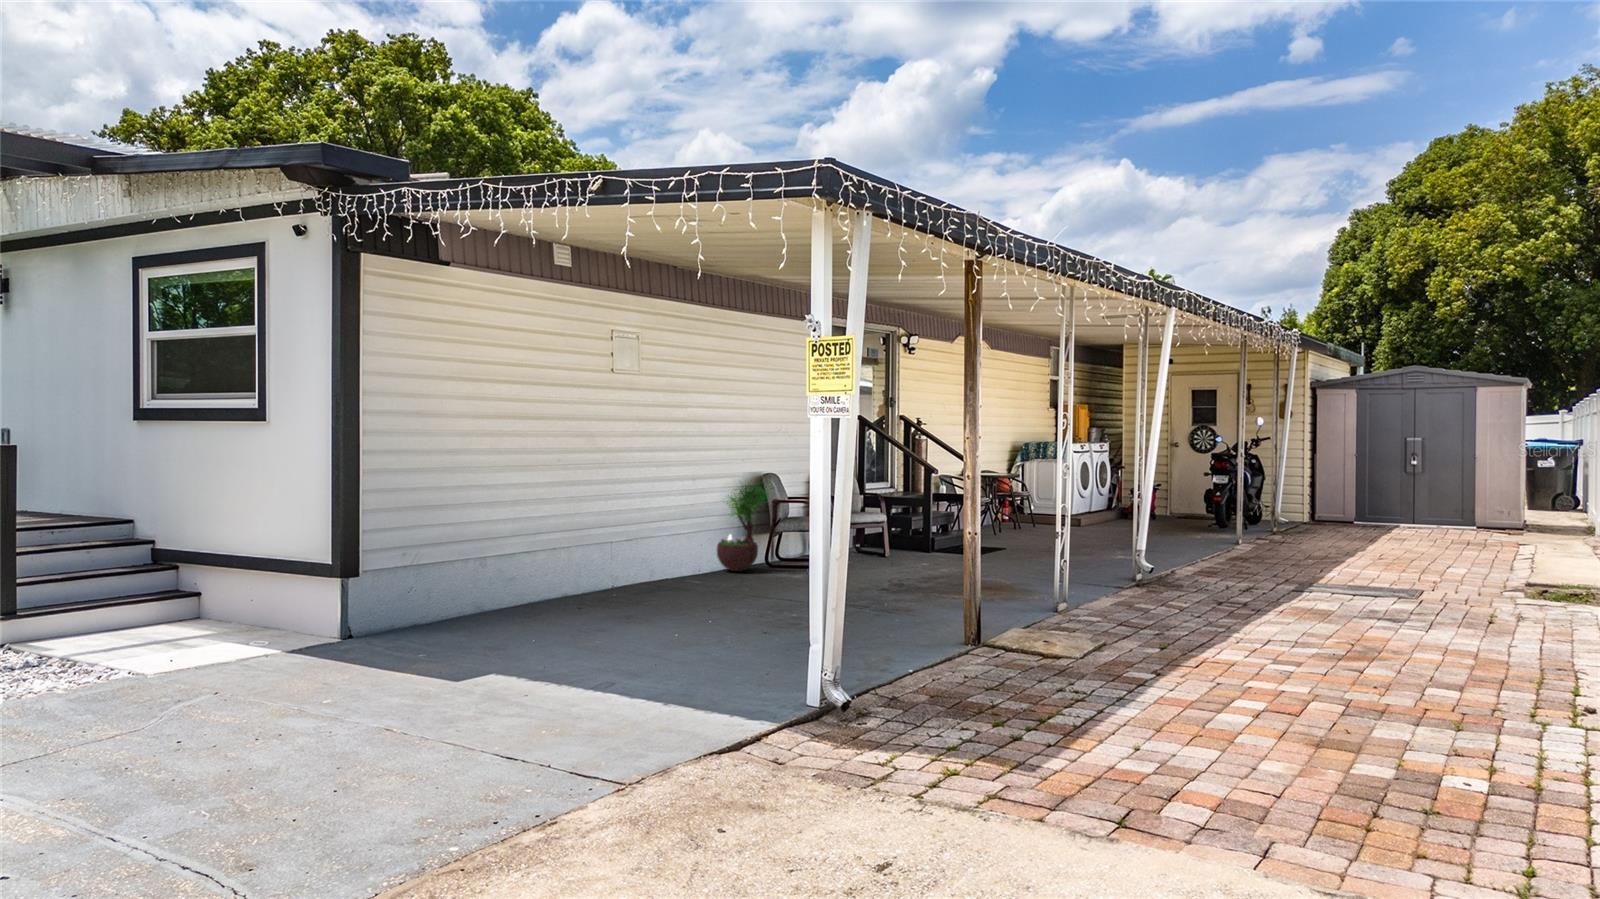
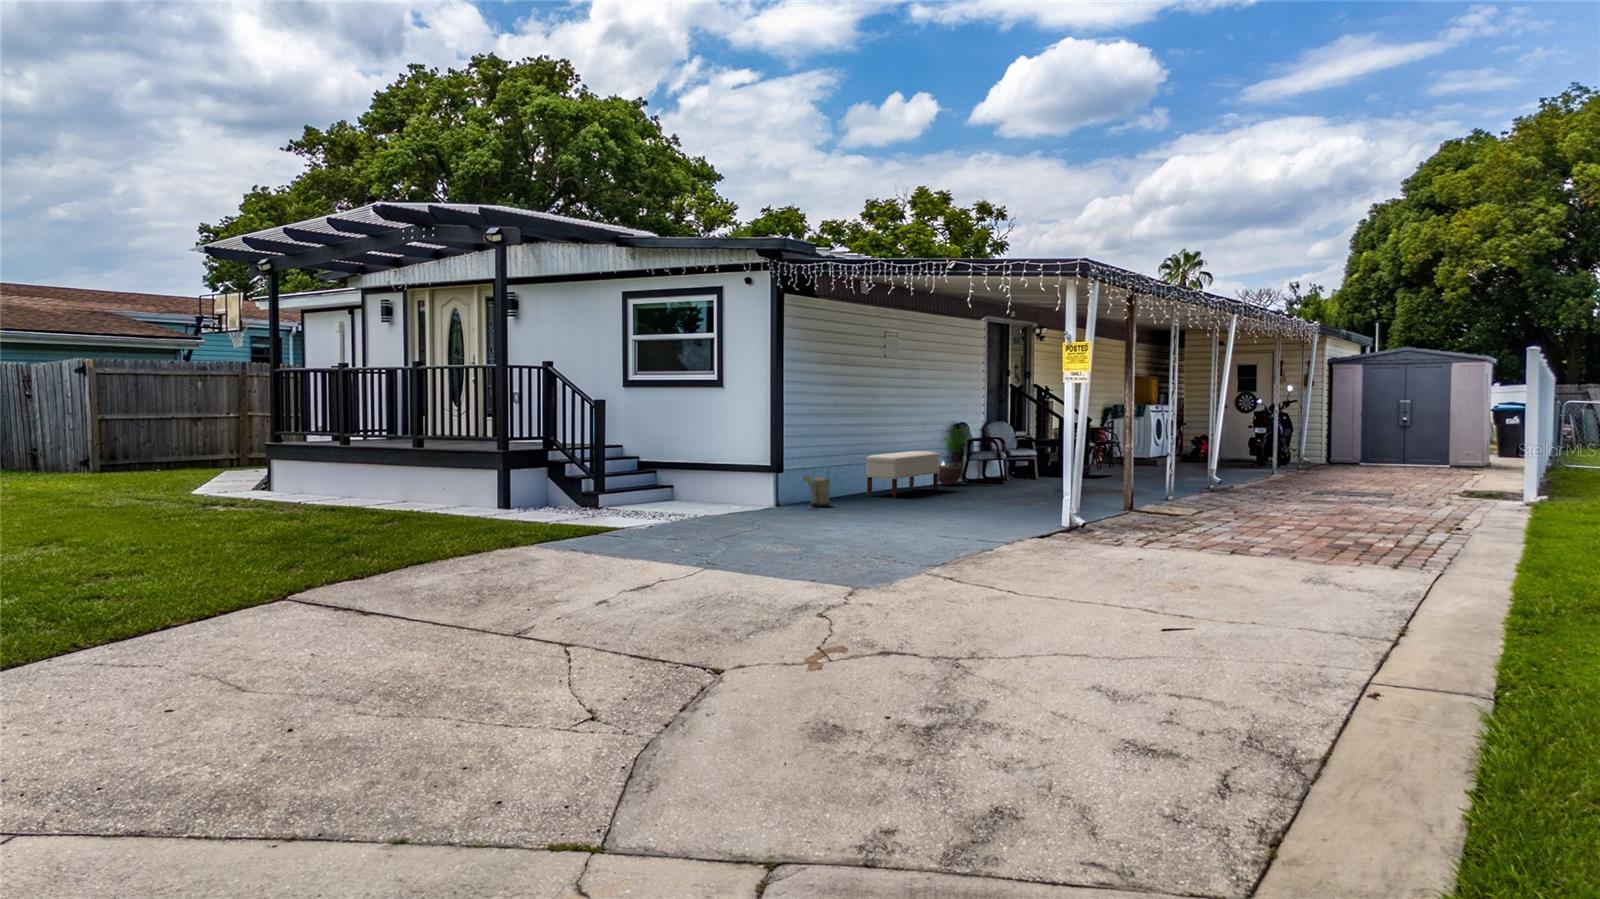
bench: none [566,521,705,605] -> present [866,451,940,498]
watering can: none [395,564,461,630] -> present [803,474,830,506]

